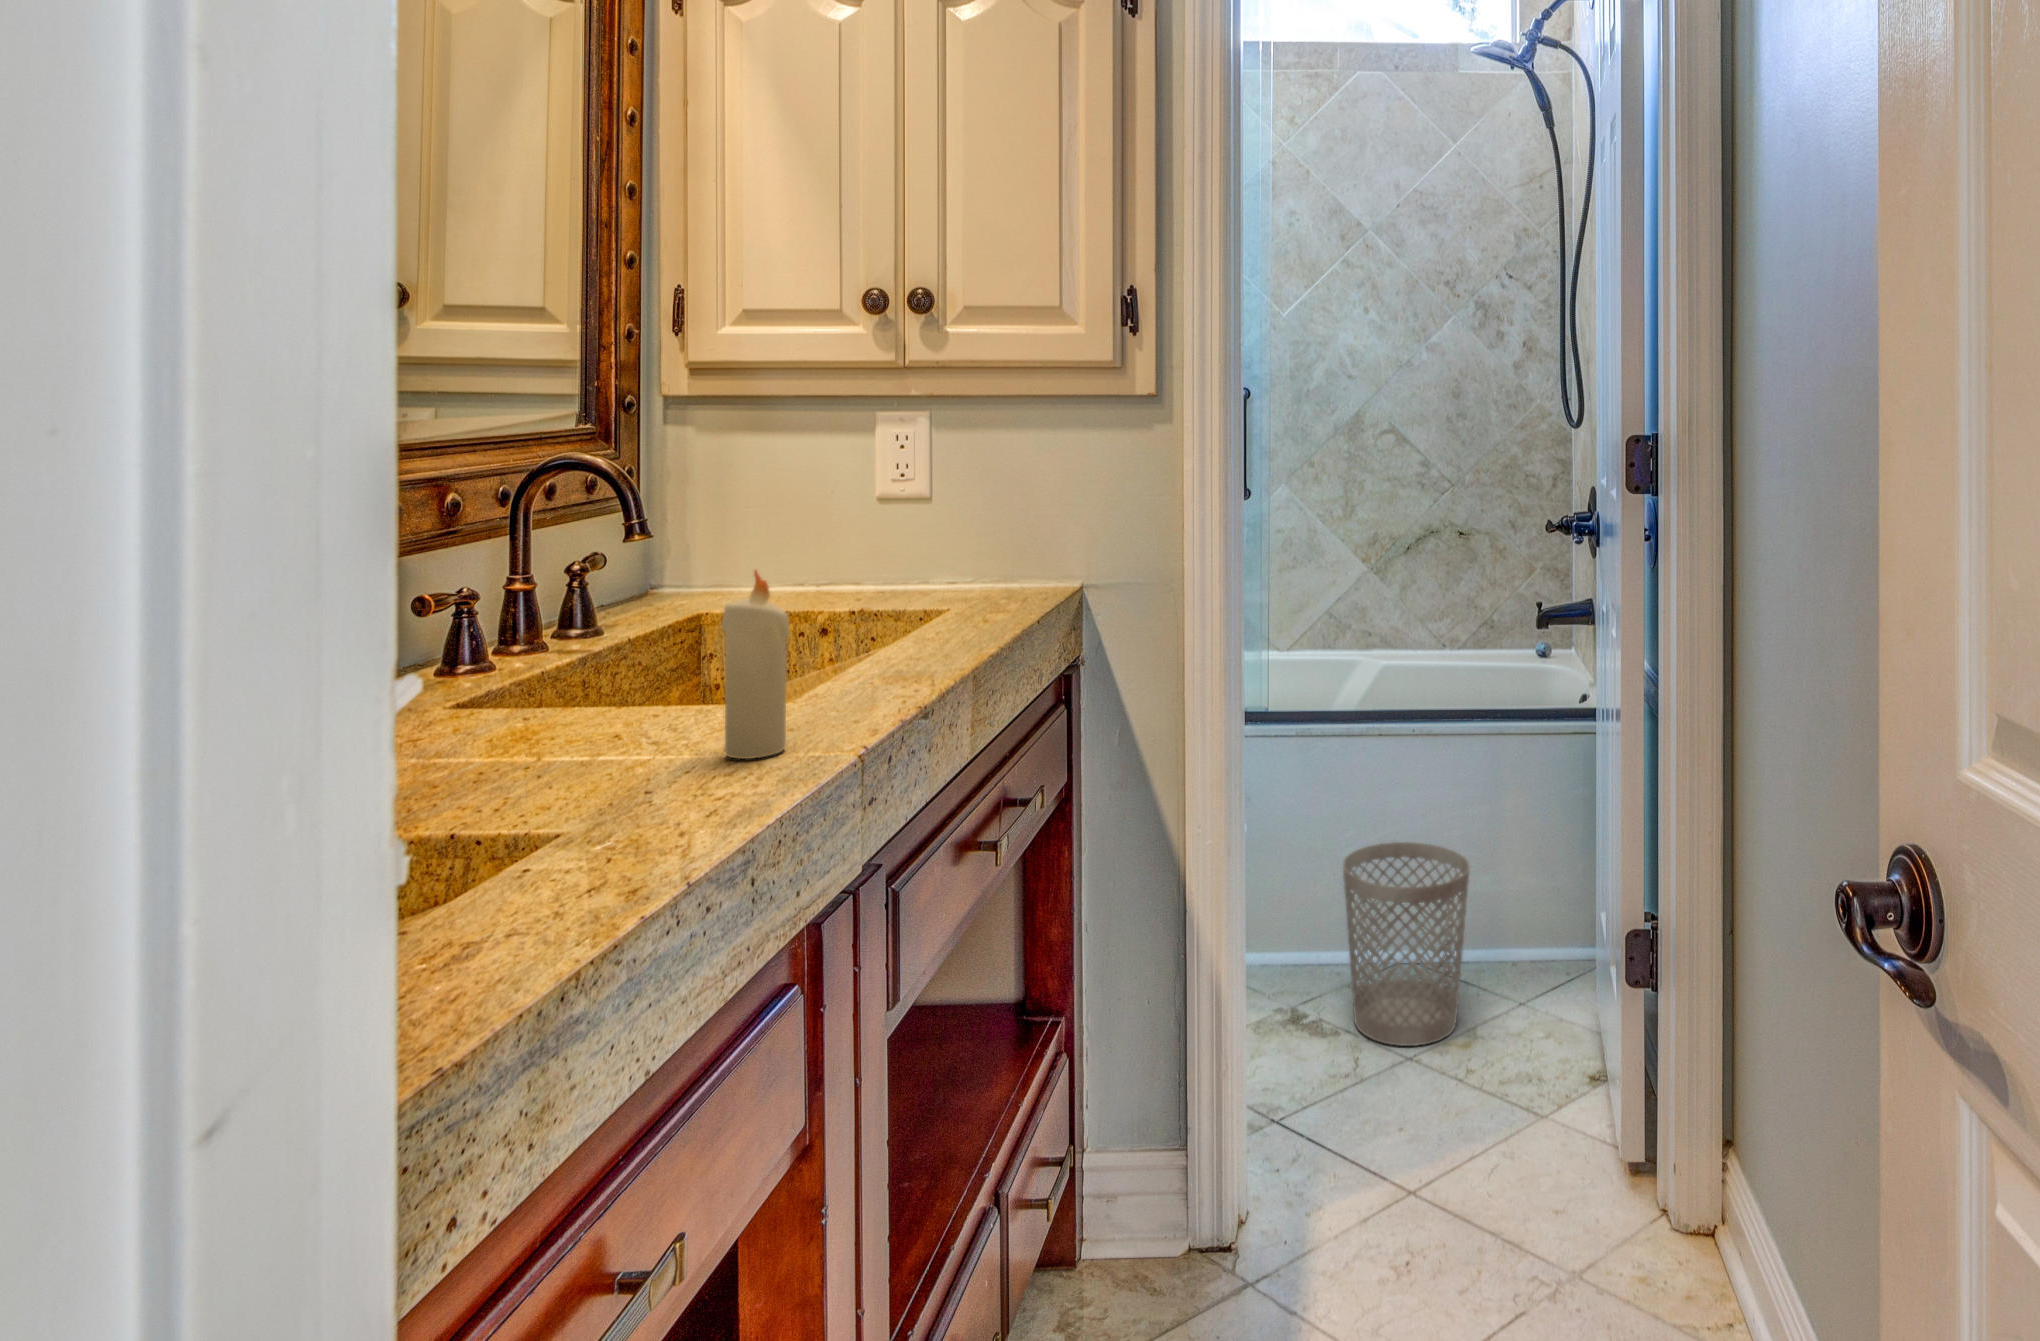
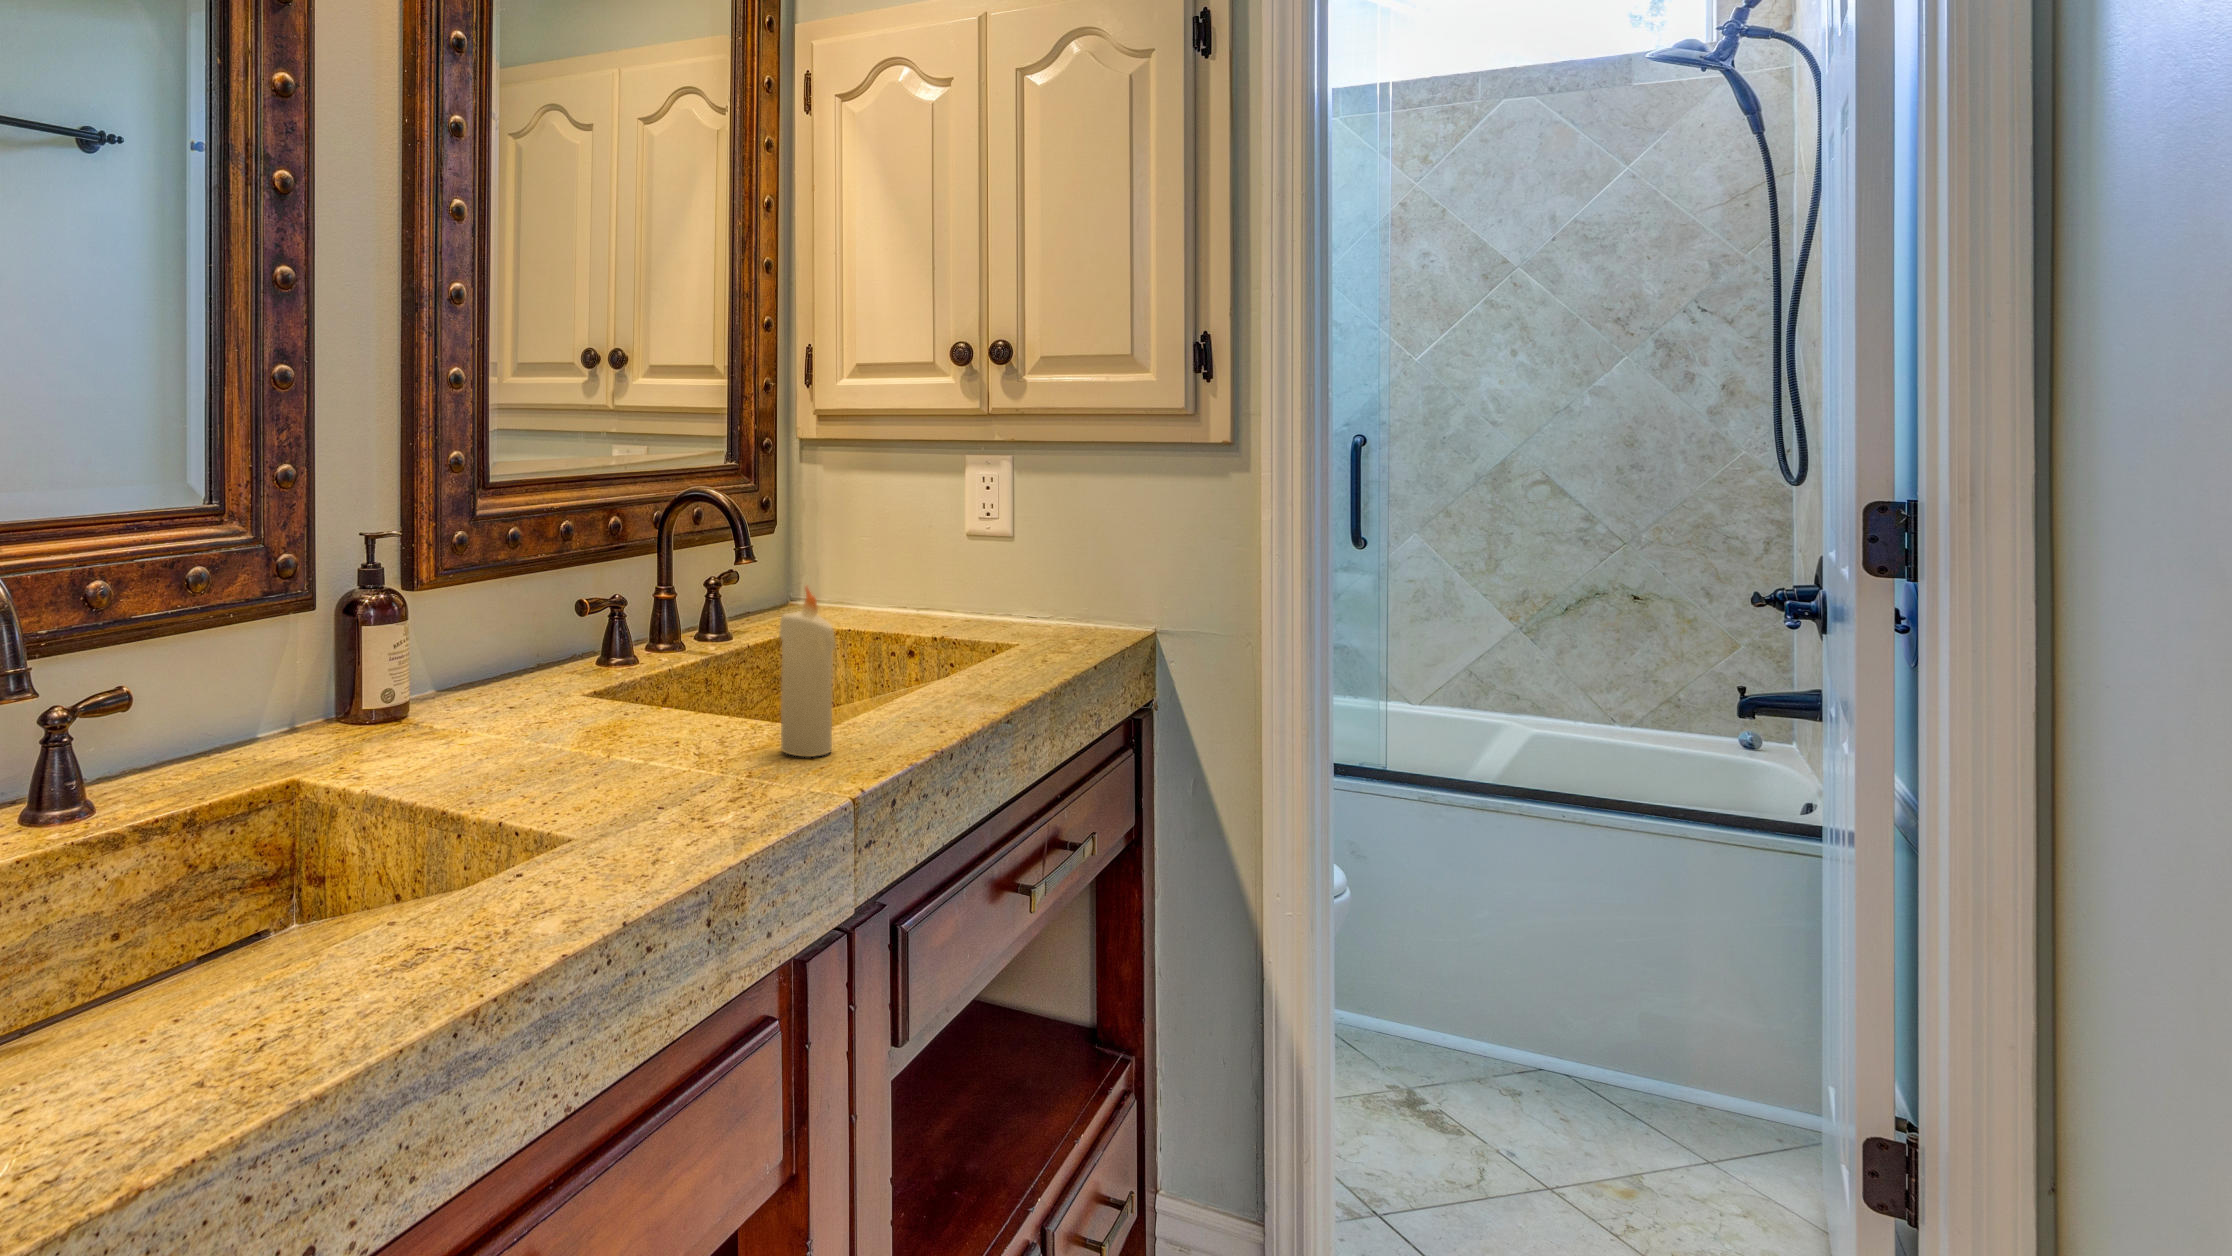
wastebasket: present [1343,842,1470,1046] -> none [1467,954,1638,1199]

